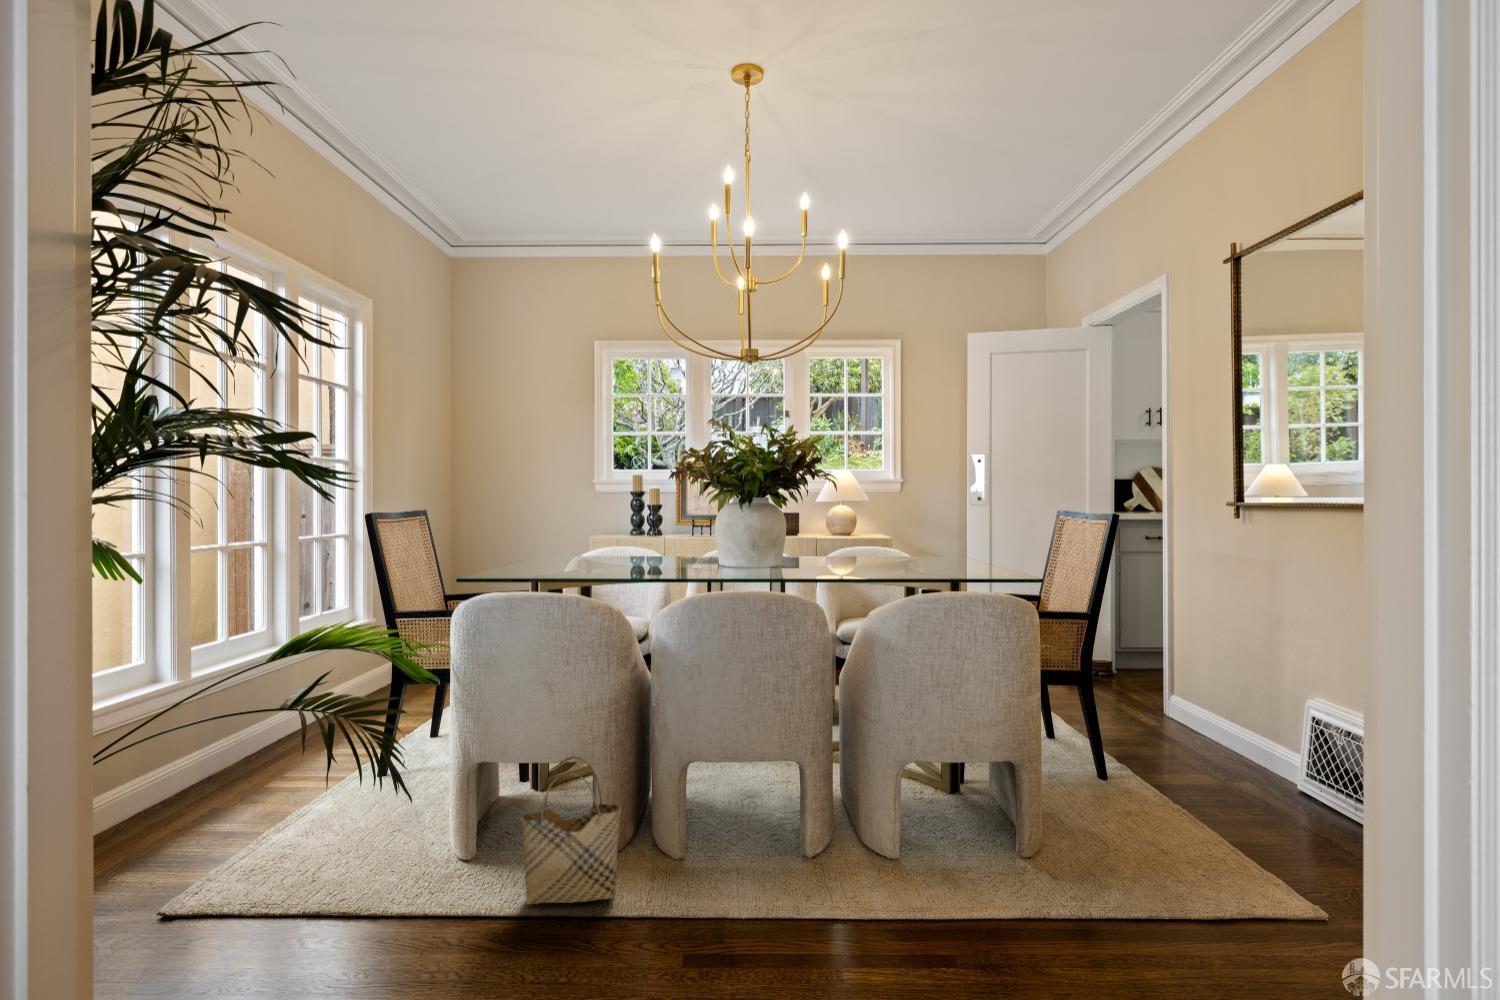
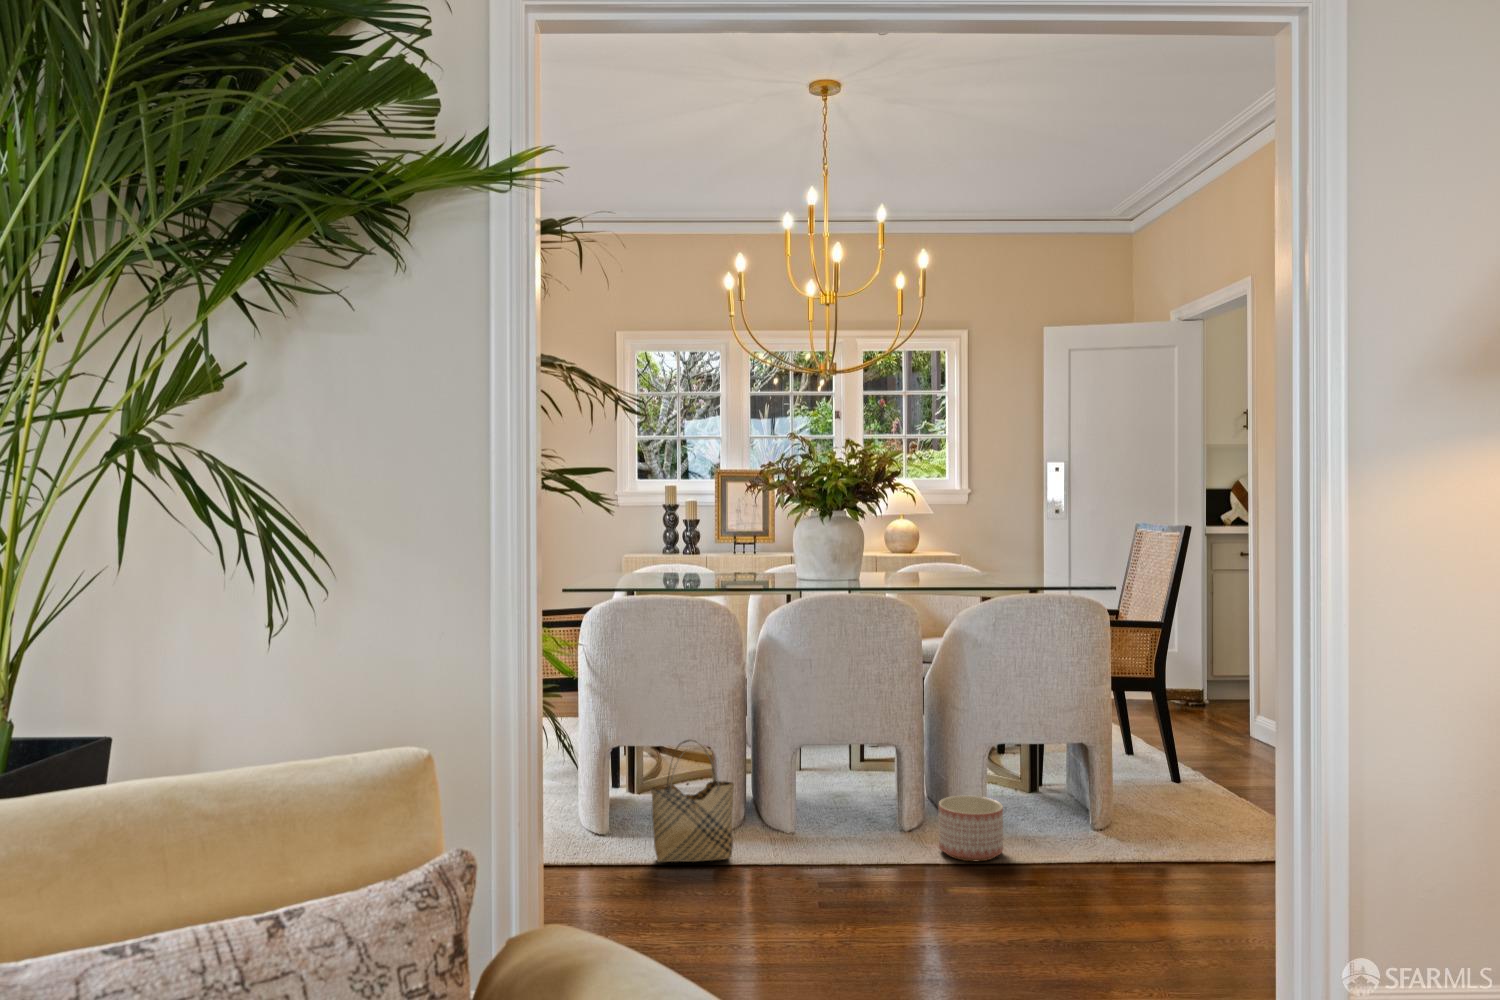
planter: none [854,818,927,904] -> present [939,796,1003,861]

